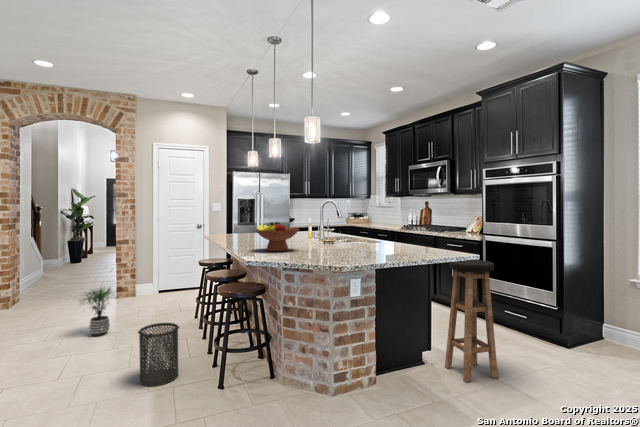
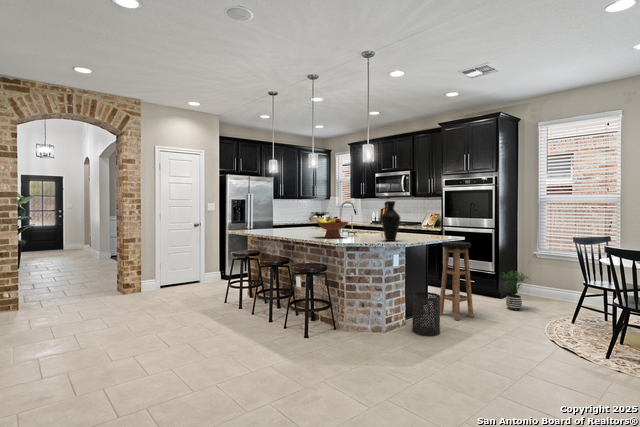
vase: none [318,200,347,261] -> present [381,201,400,241]
potted plant: present [81,288,111,336] -> present [503,271,528,311]
trash can: present [138,323,179,386] -> present [412,292,440,336]

